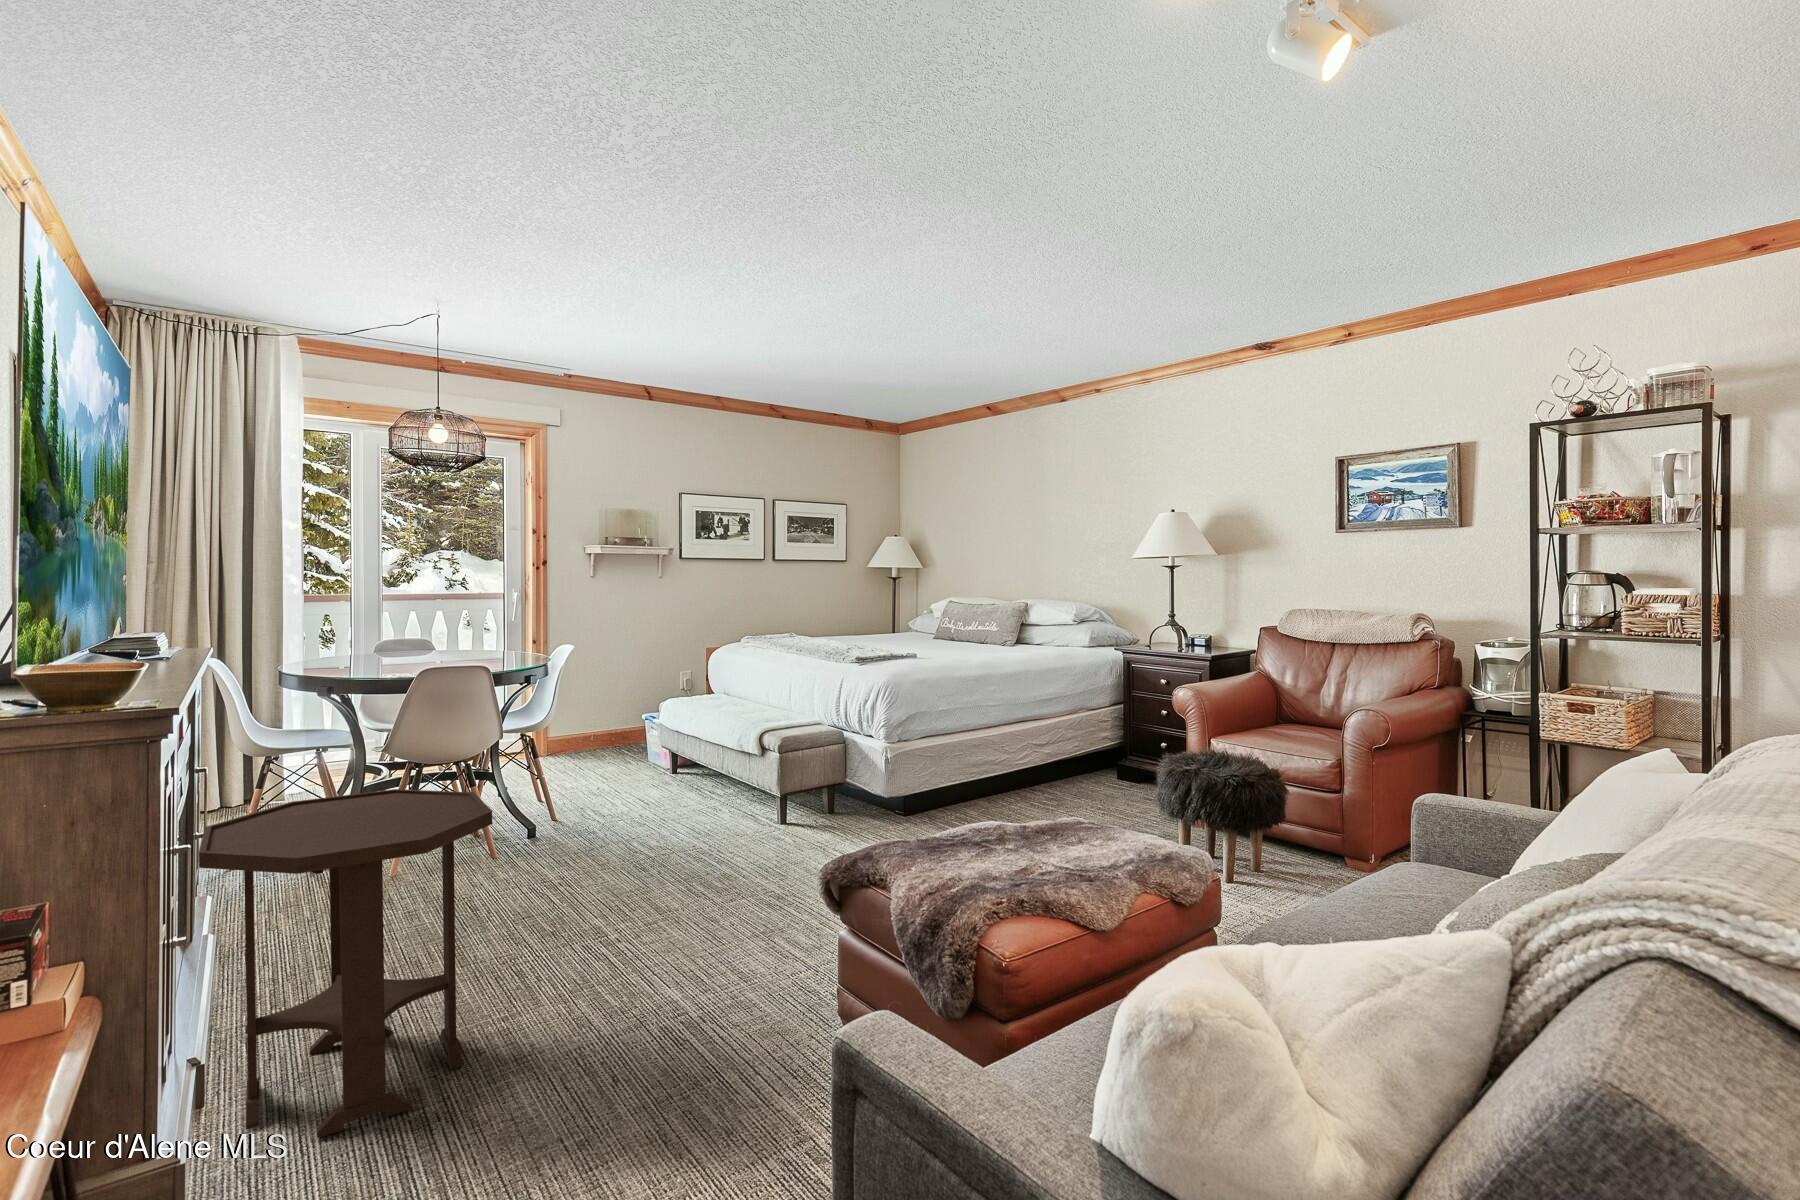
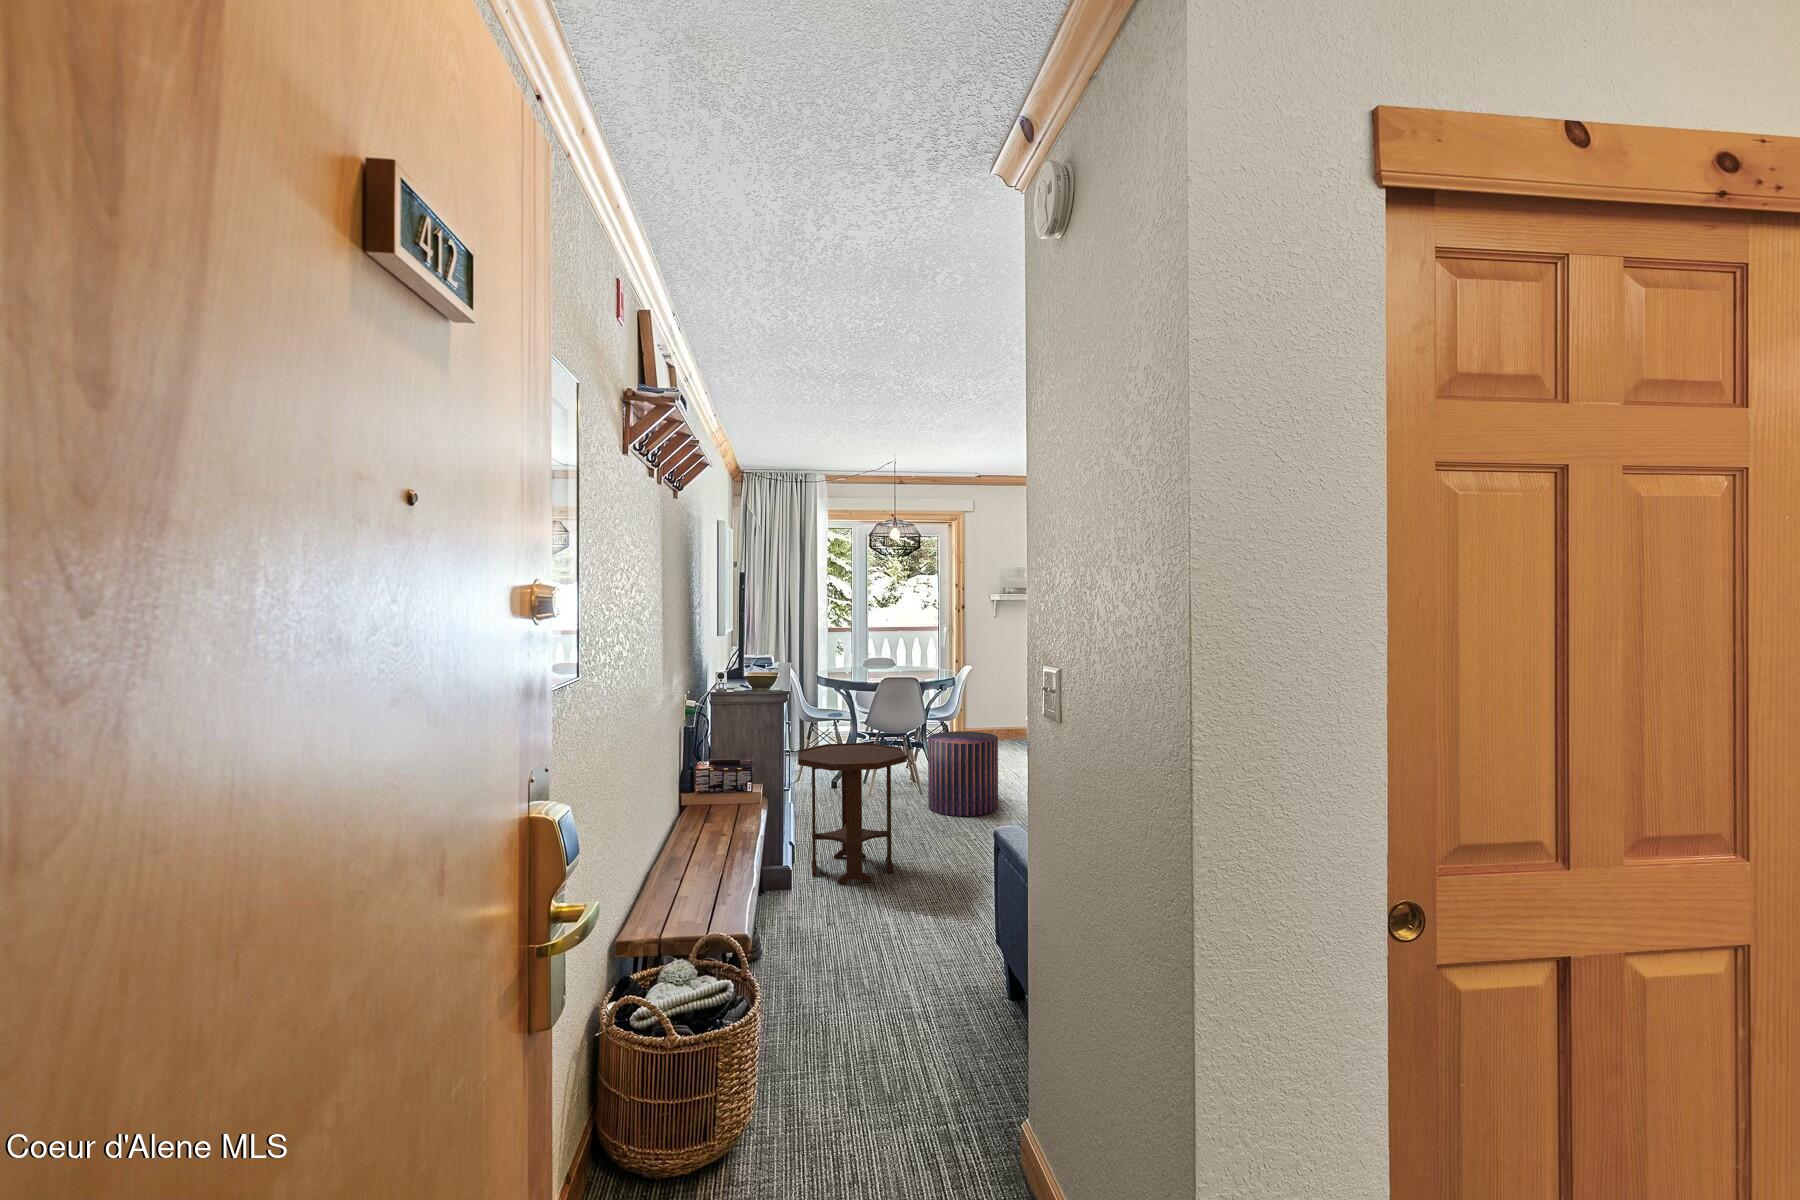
pouf: none [511,746,639,897] -> present [928,731,998,816]

